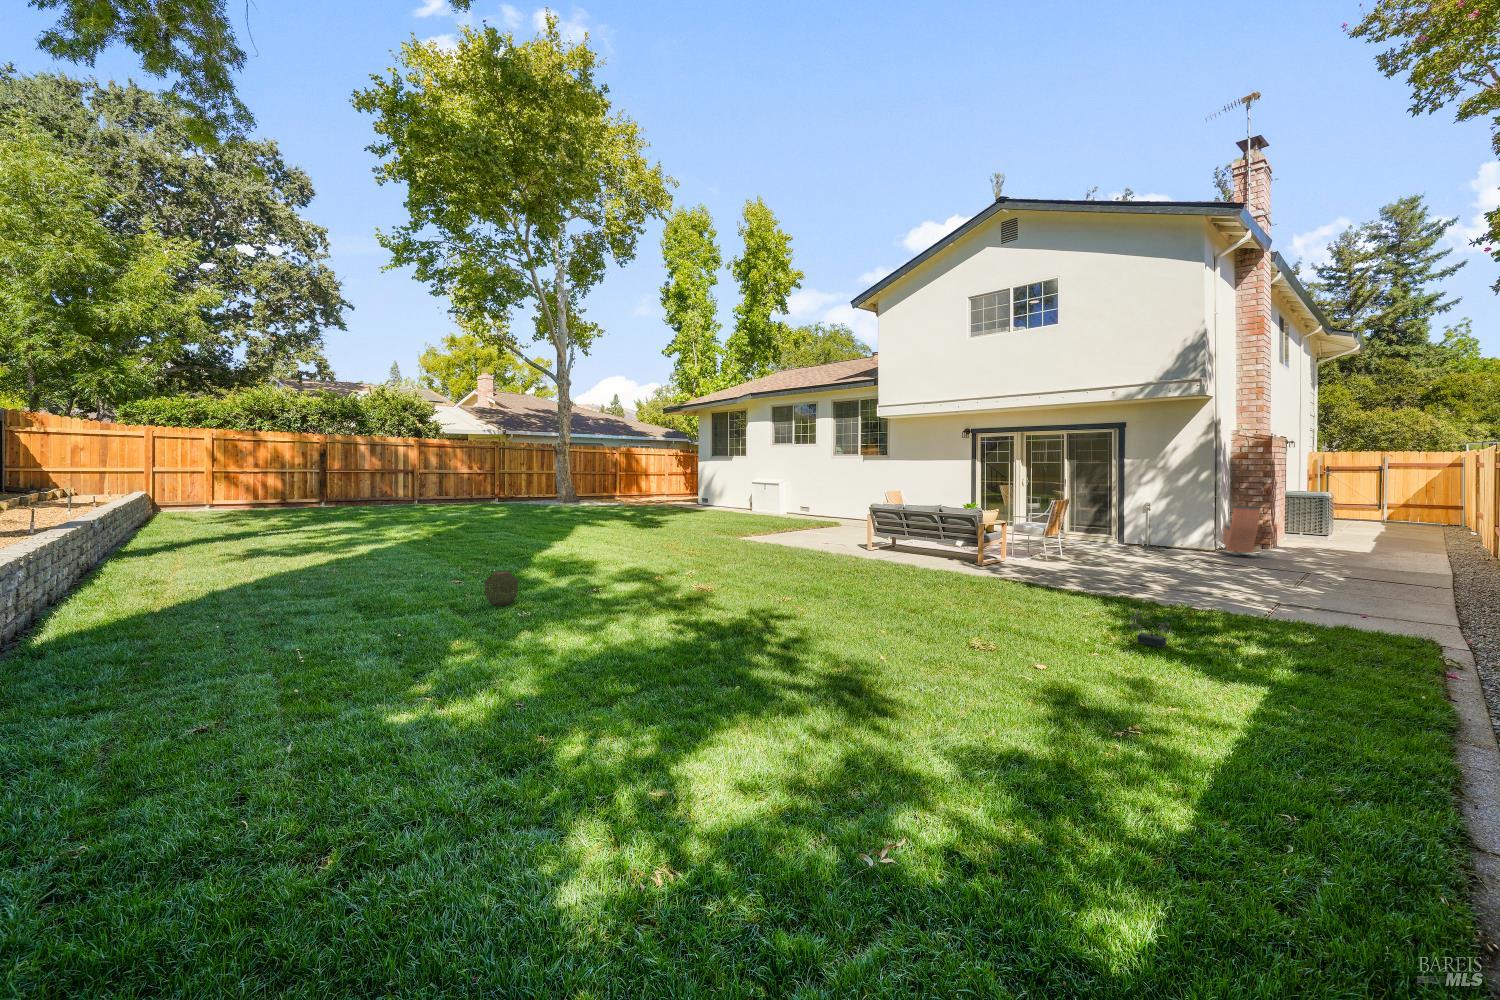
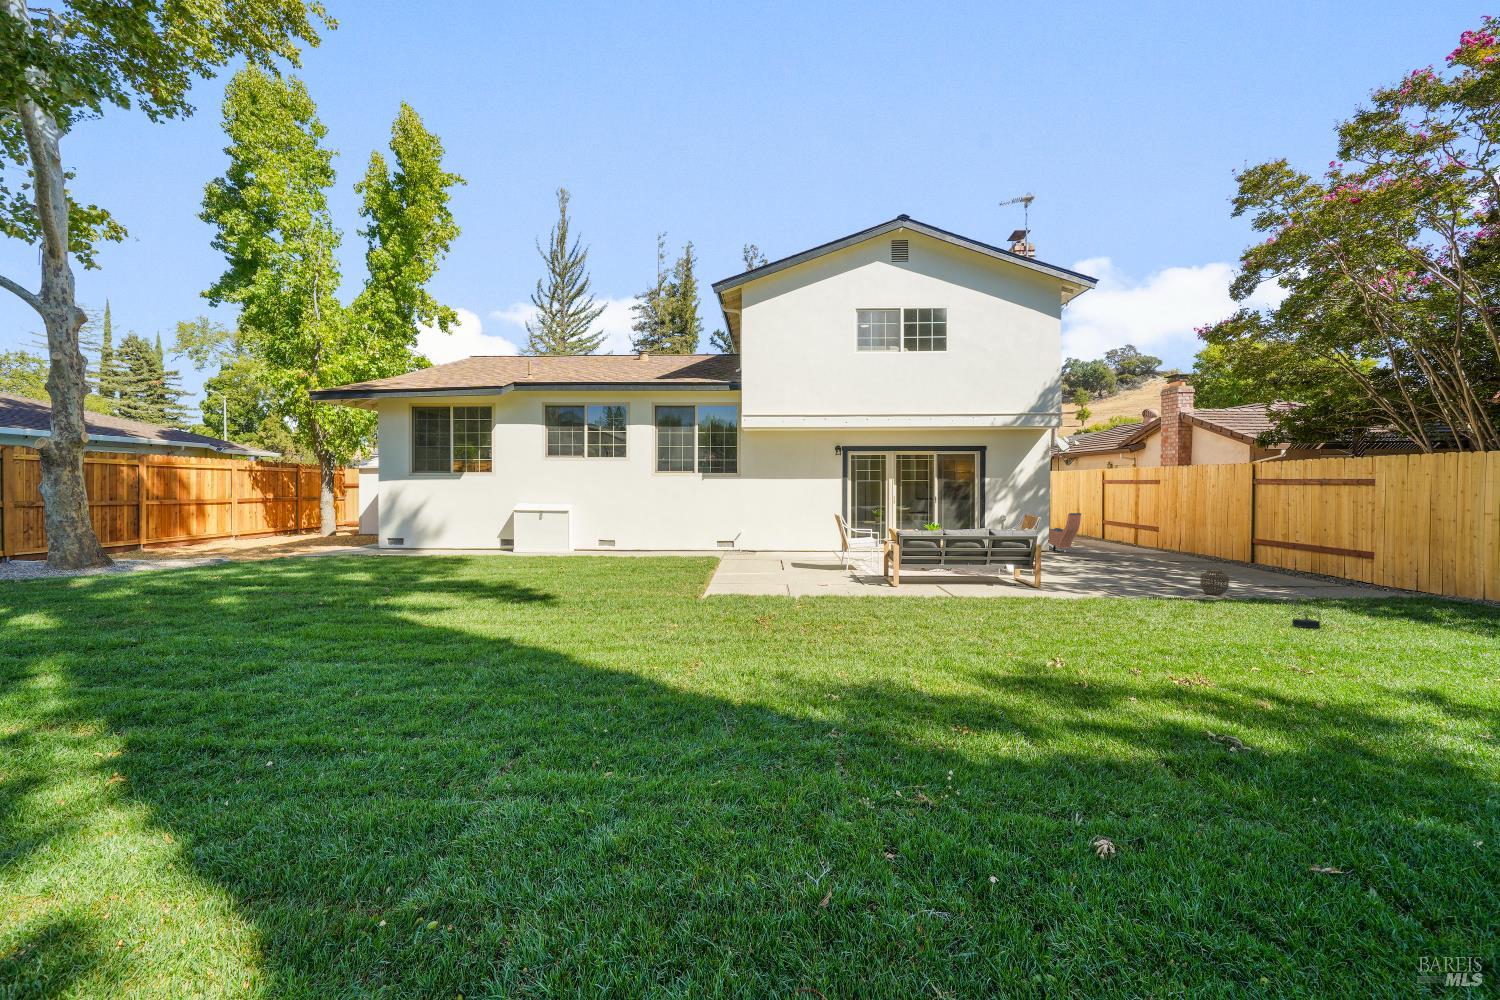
woven basket: present [485,571,518,606] -> present [1200,570,1229,595]
decorative plant: present [1130,611,1172,648] -> present [1288,602,1321,628]

